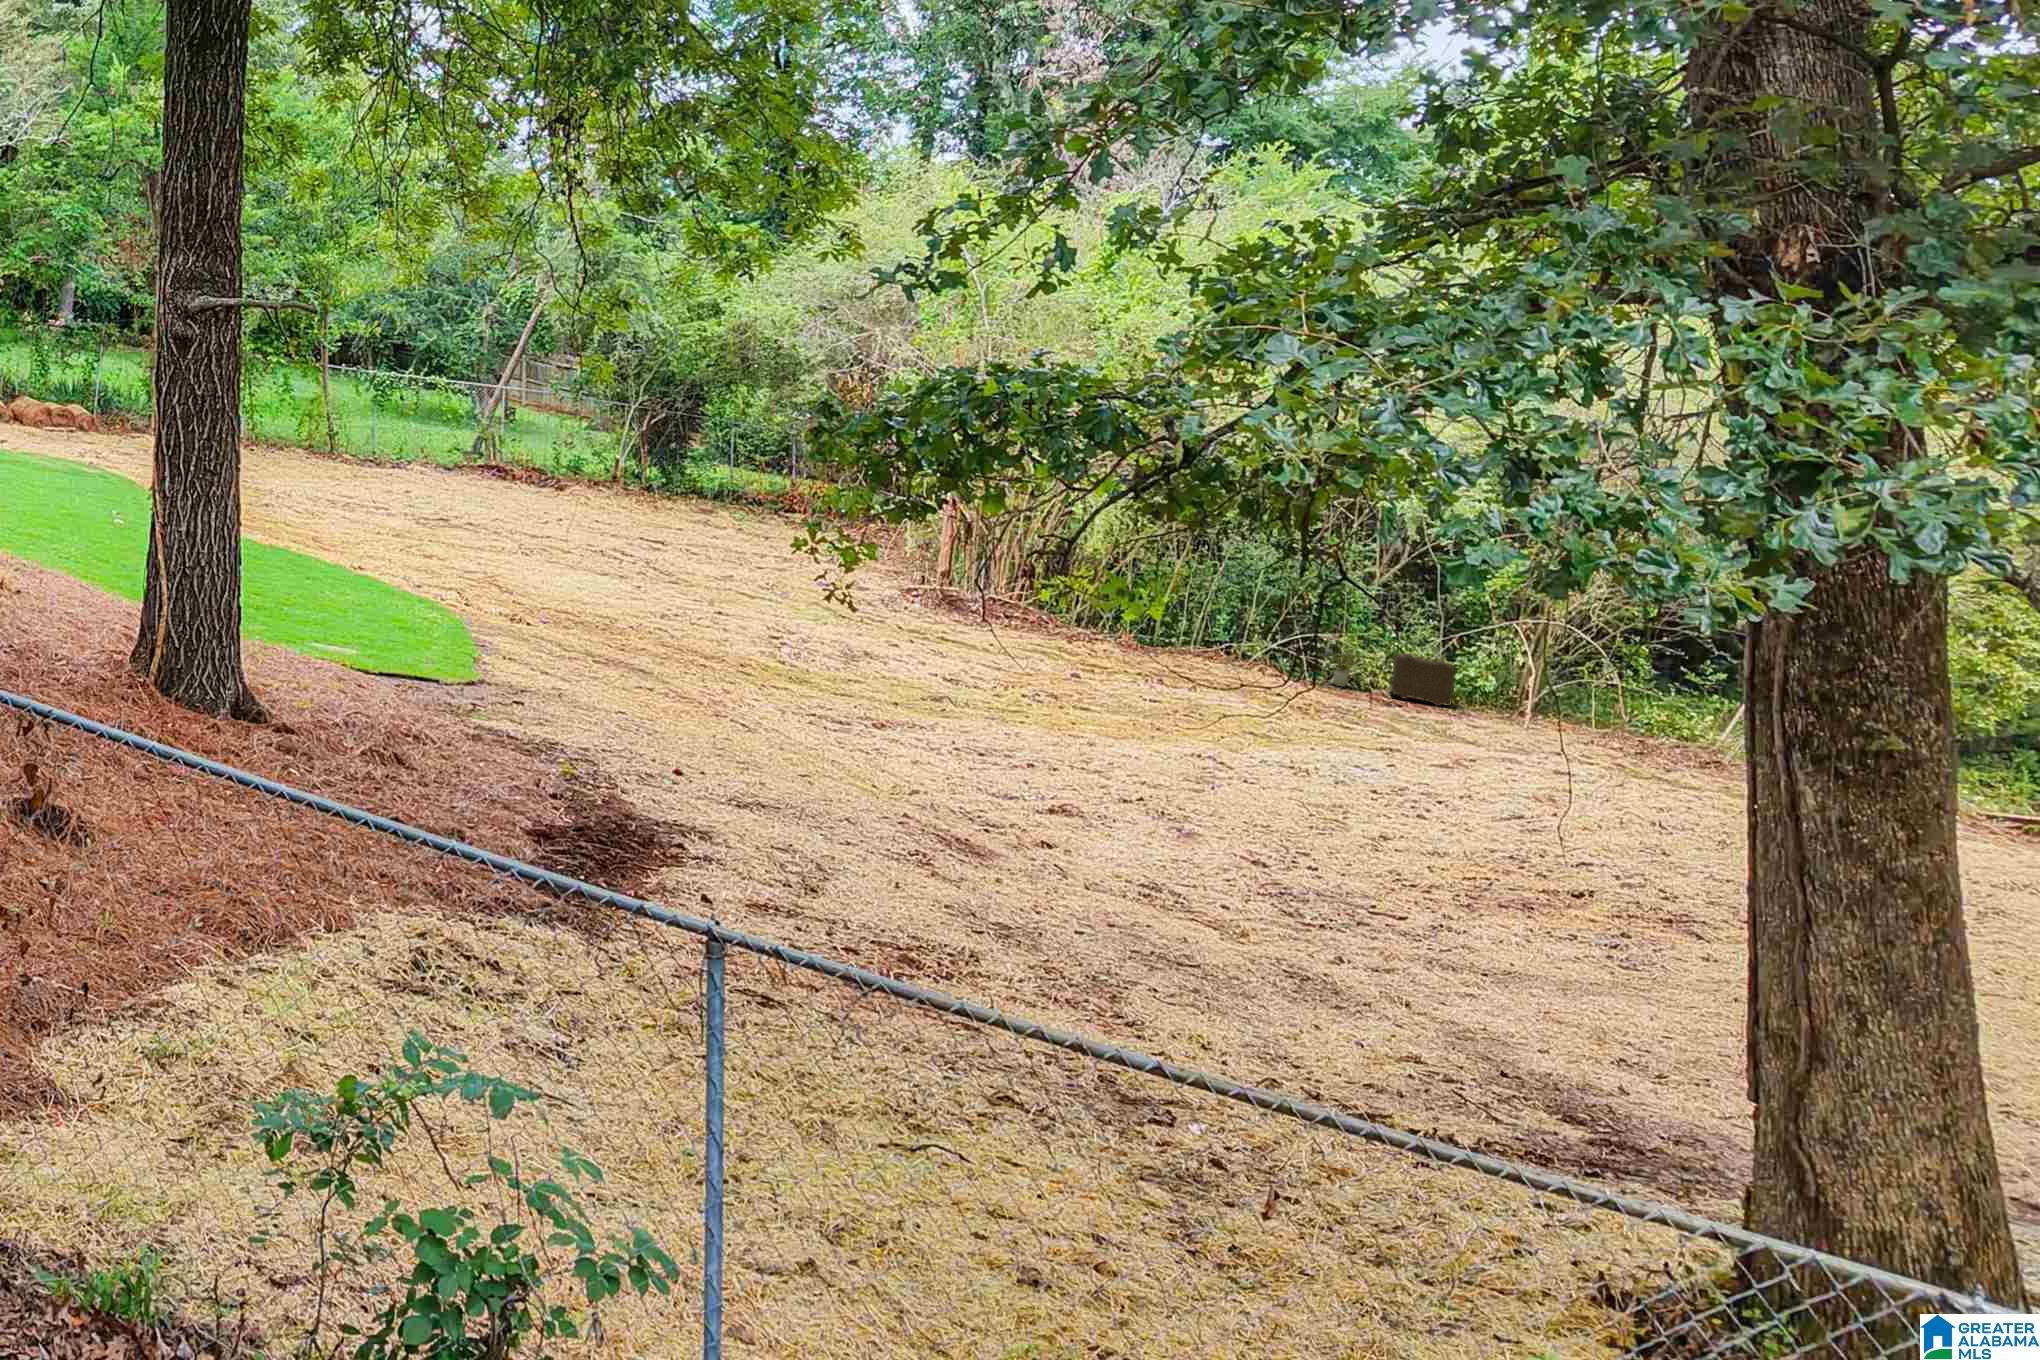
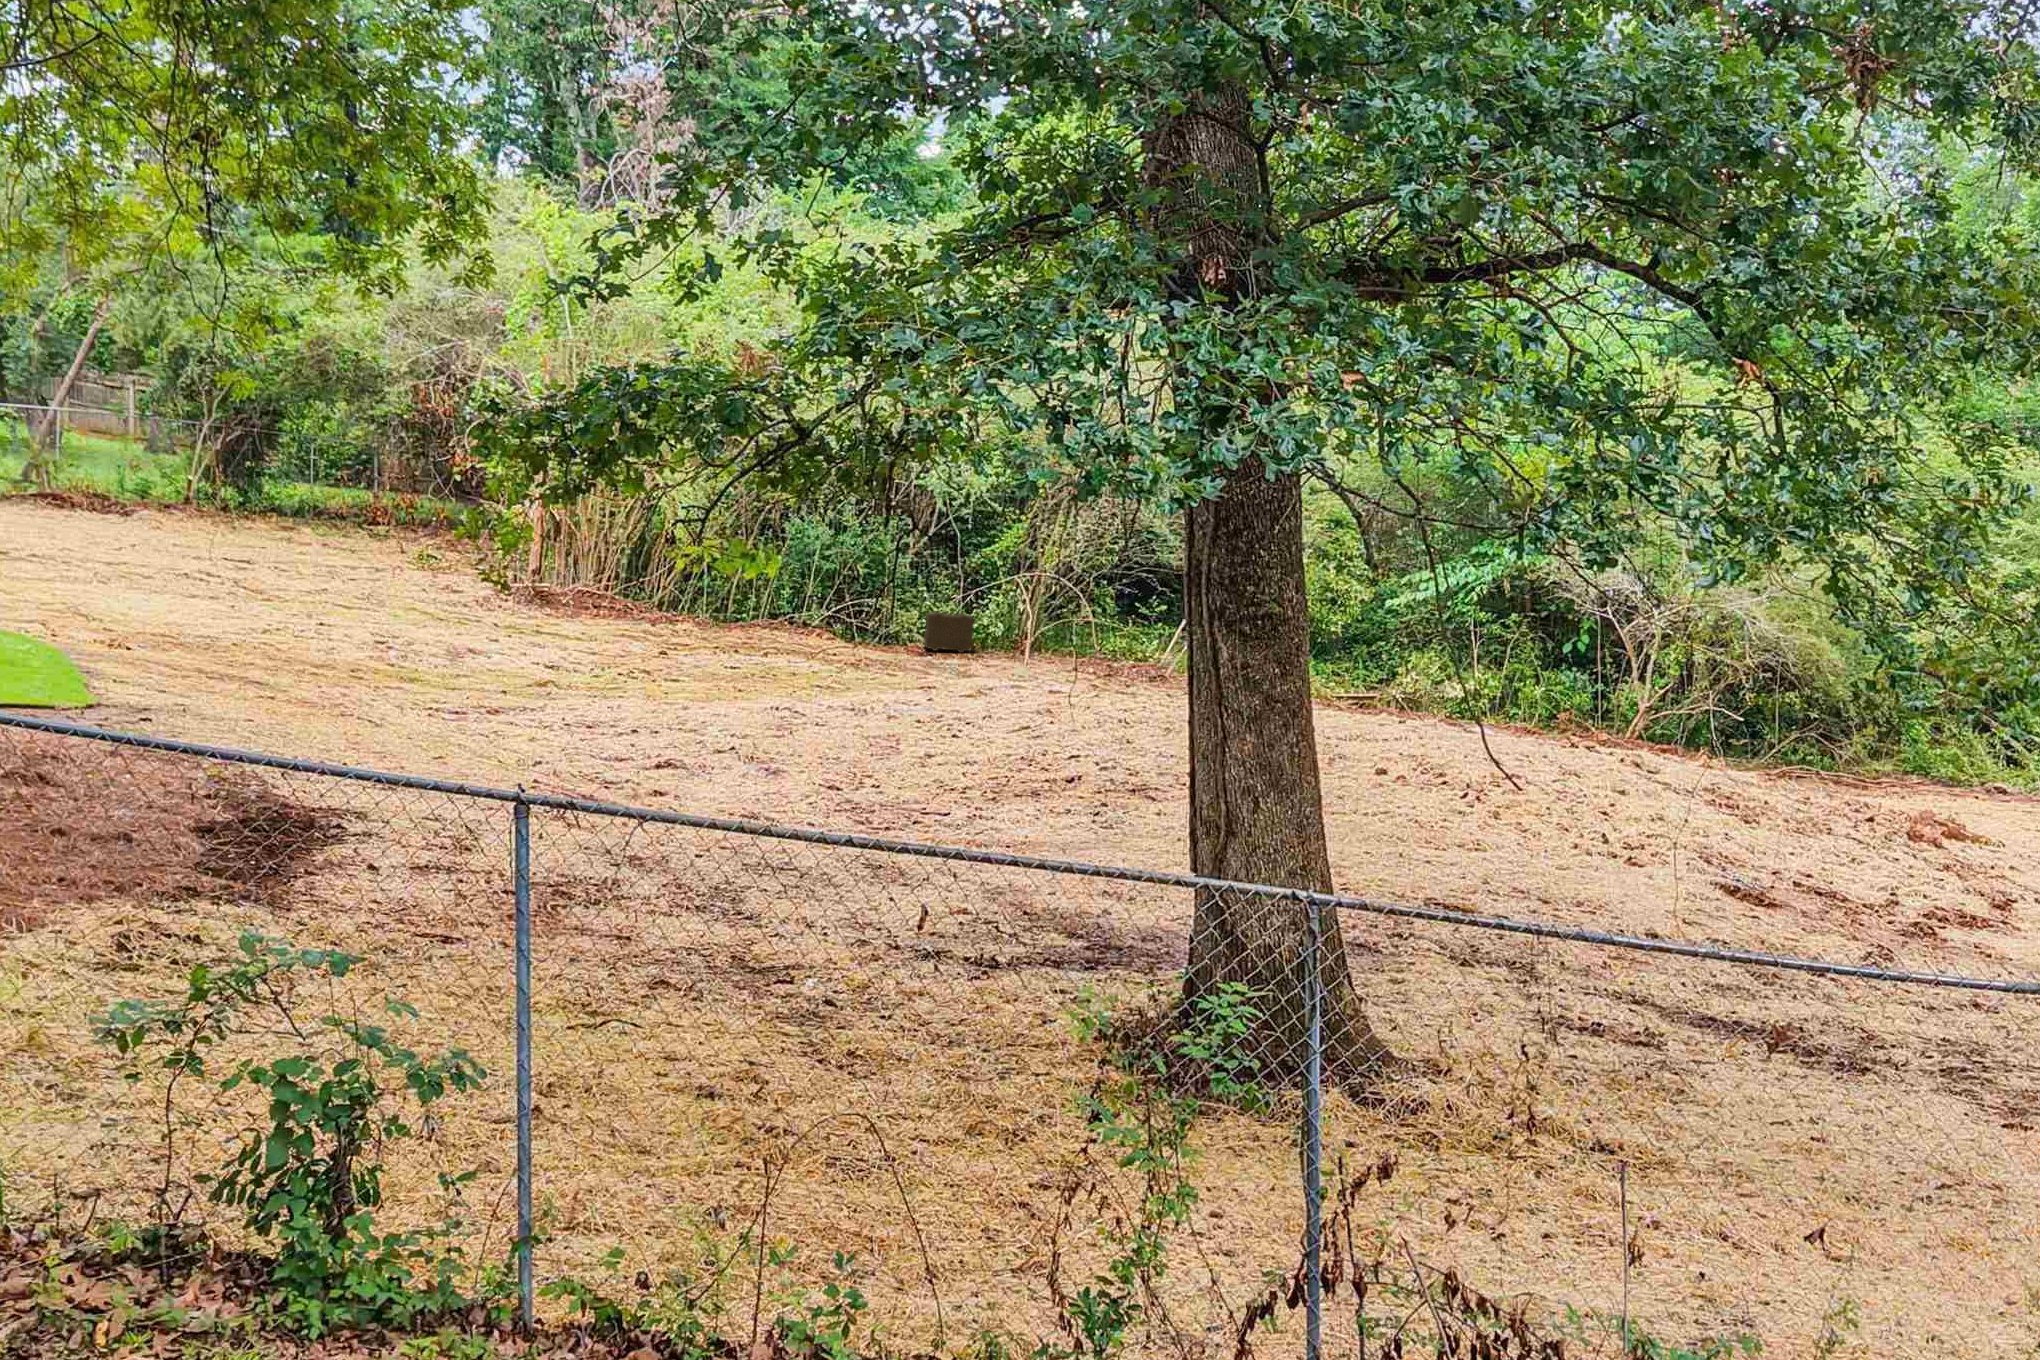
potted plant: present [1332,650,1362,687] -> none [865,612,910,648]

